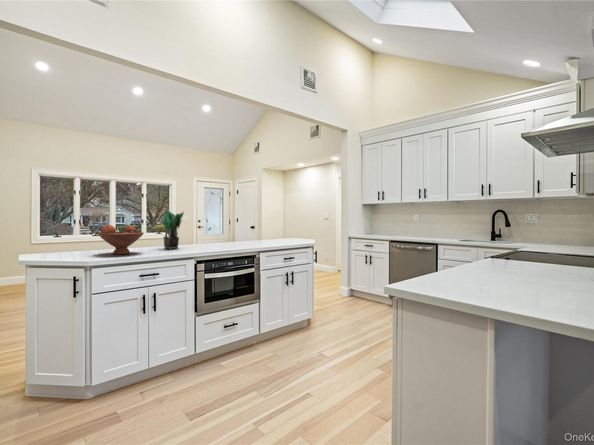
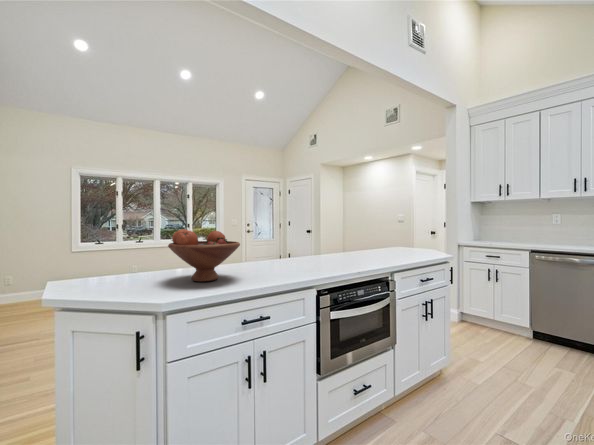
potted plant: present [159,209,183,249] -> none [253,204,288,268]

